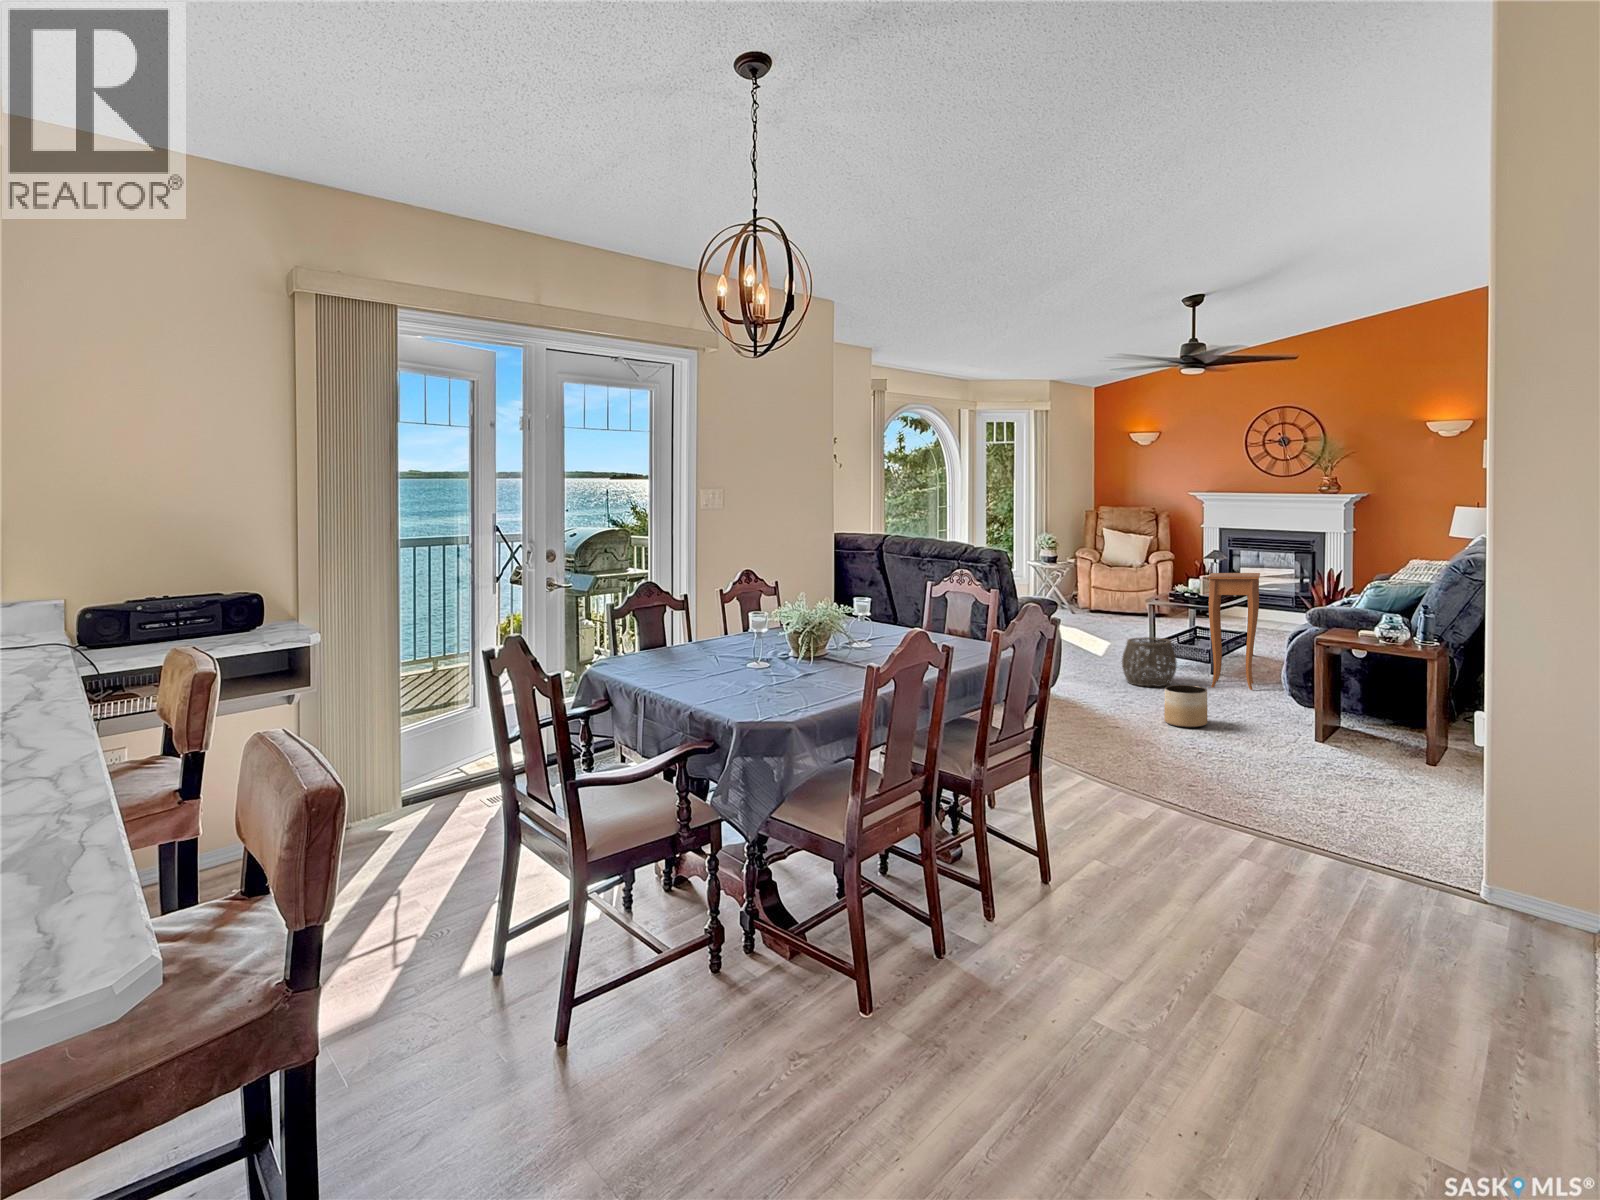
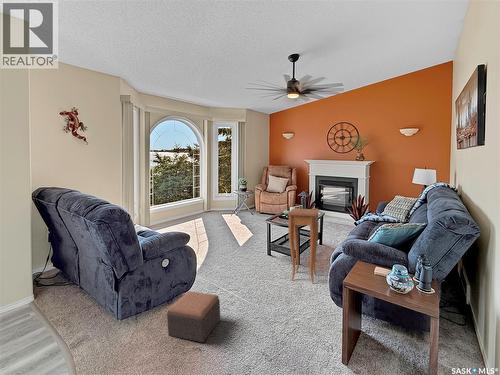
woven basket: present [1122,637,1177,687] -> none [240,247,272,282]
footstool: none [1067,674,1127,723] -> present [167,291,220,342]
planter: present [1164,685,1207,728] -> none [237,306,267,349]

